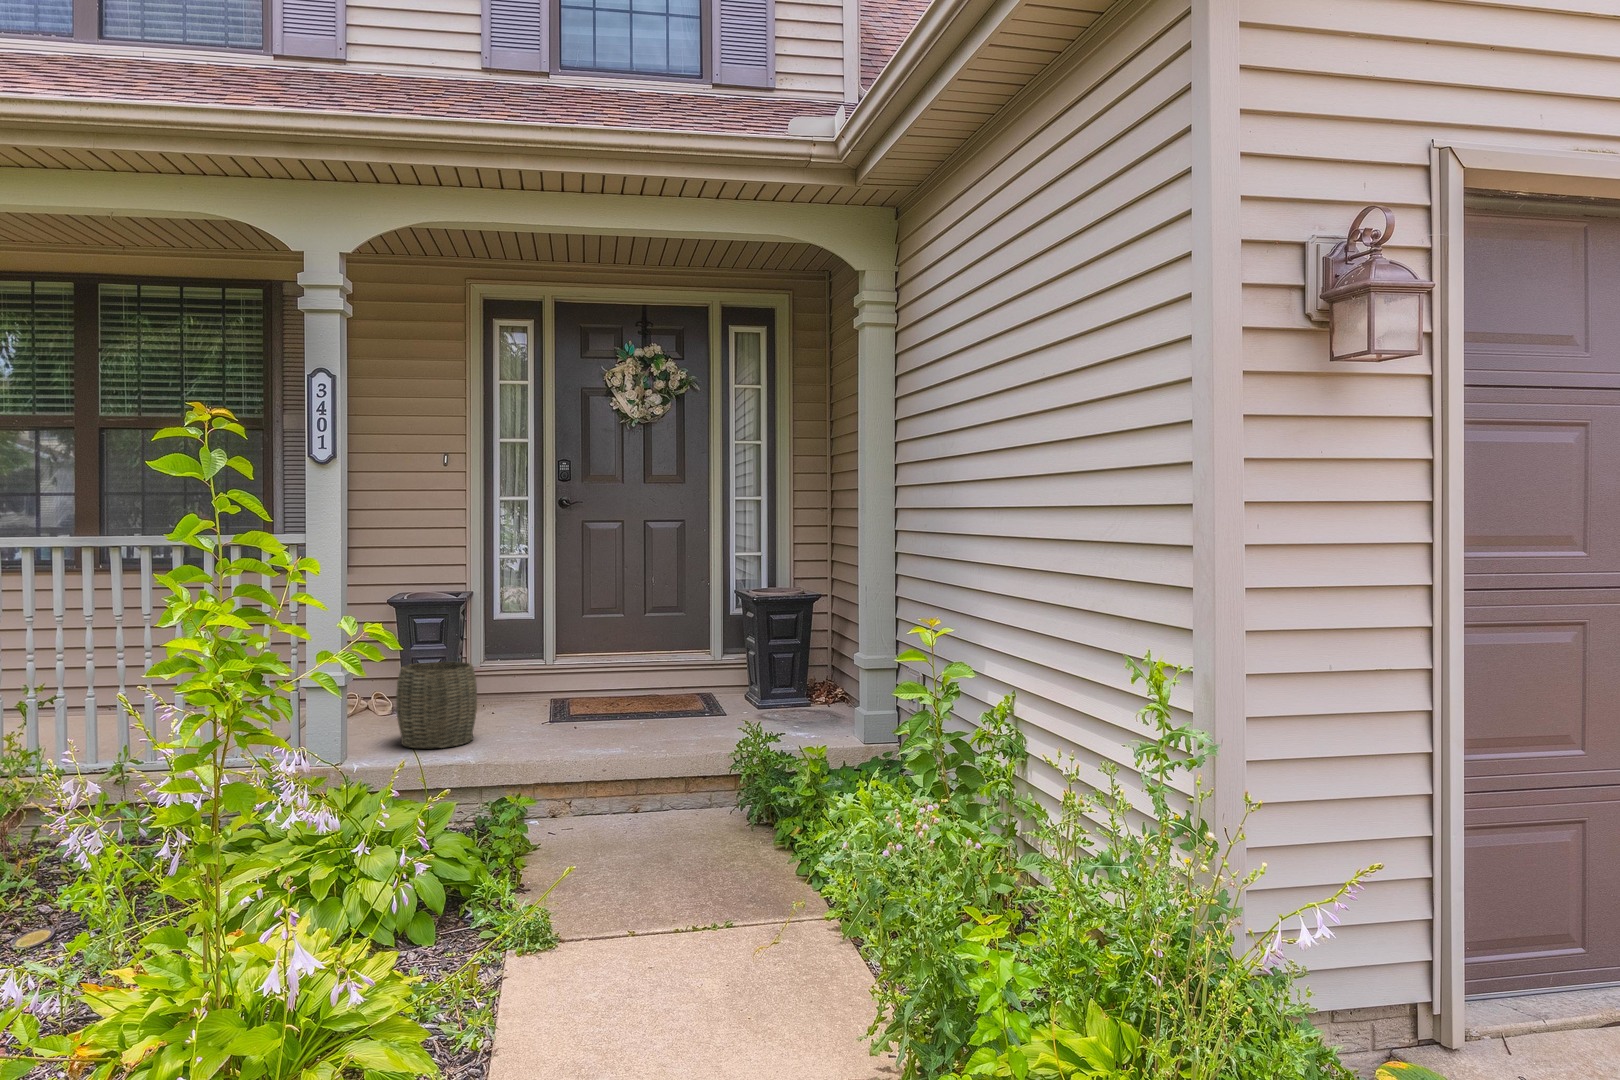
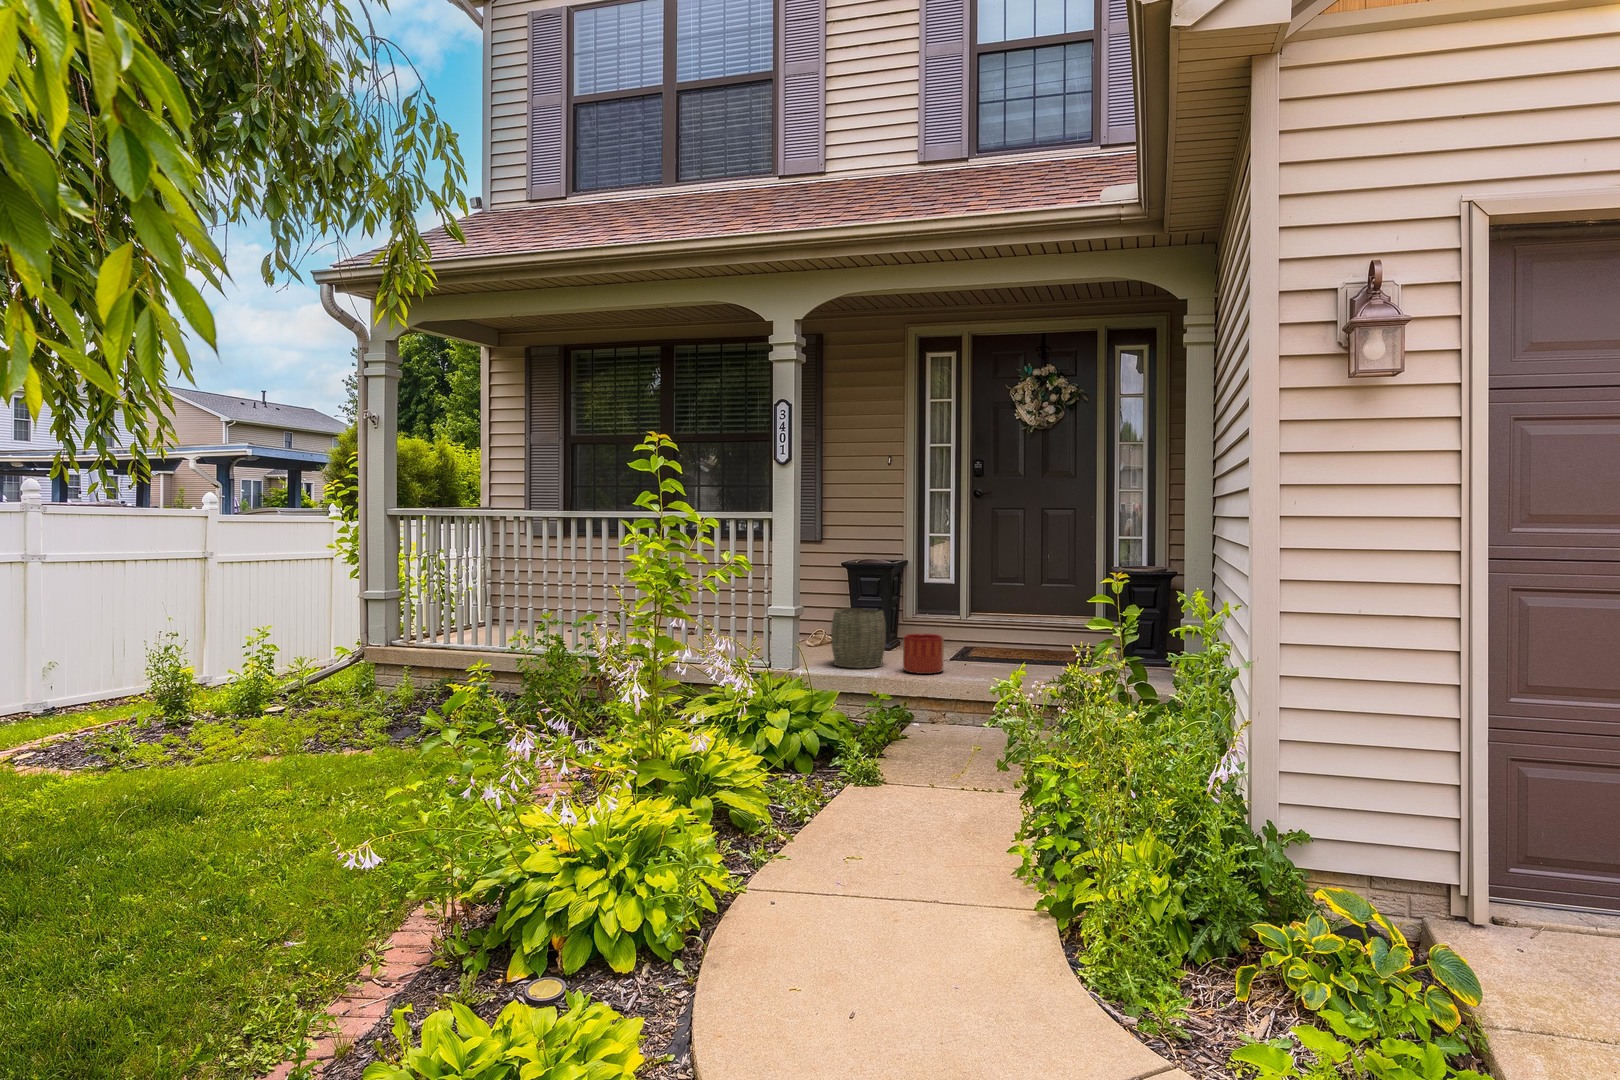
planter: none [509,690,565,747] -> present [903,633,944,674]

